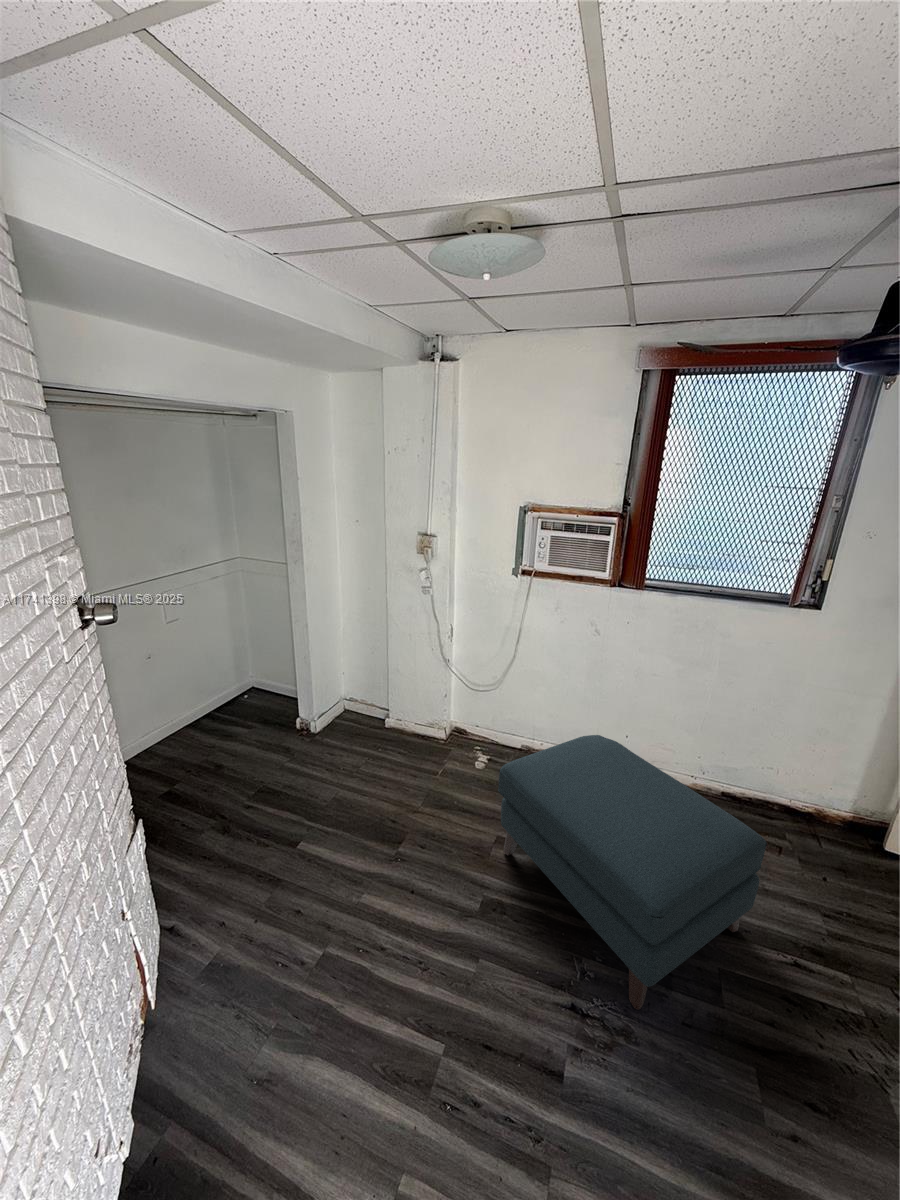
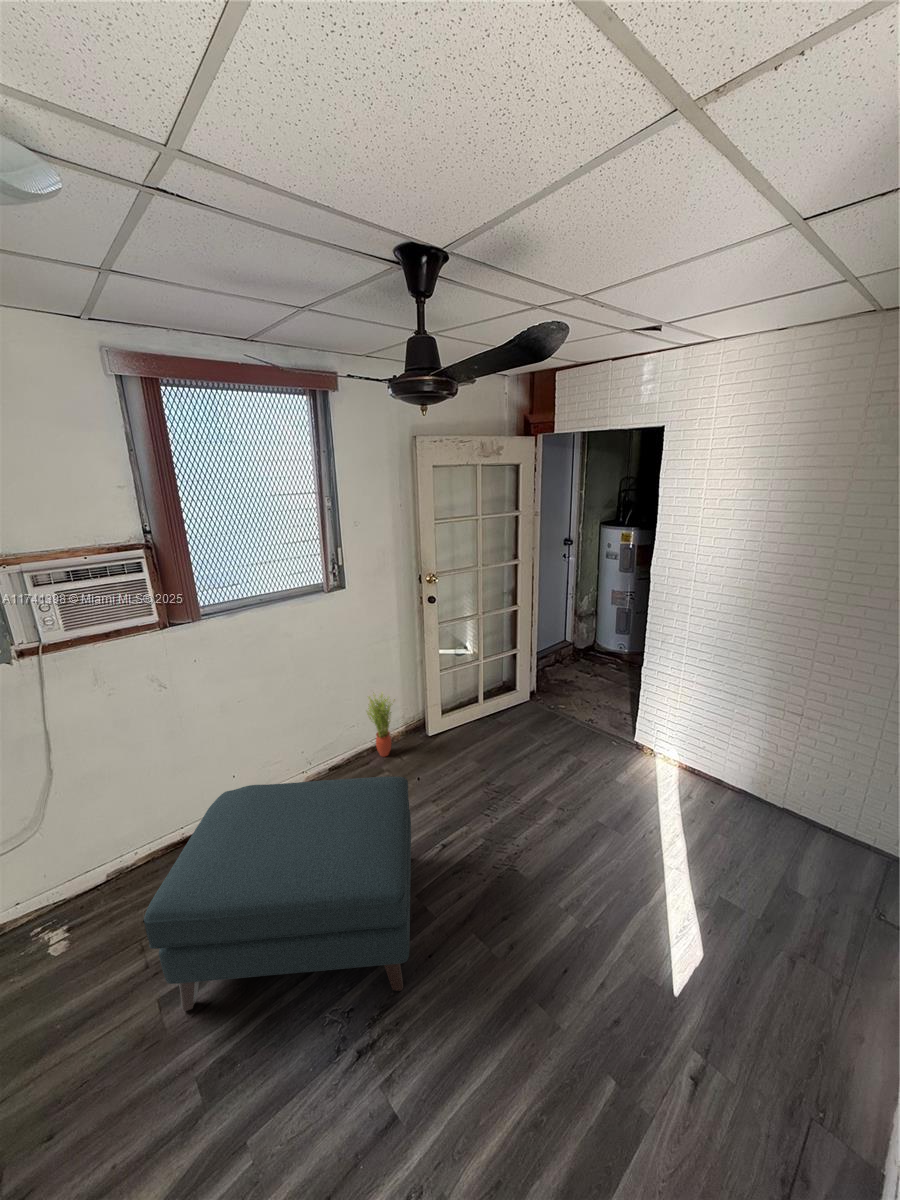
potted plant: none [791,744,844,830] -> present [367,694,395,757]

